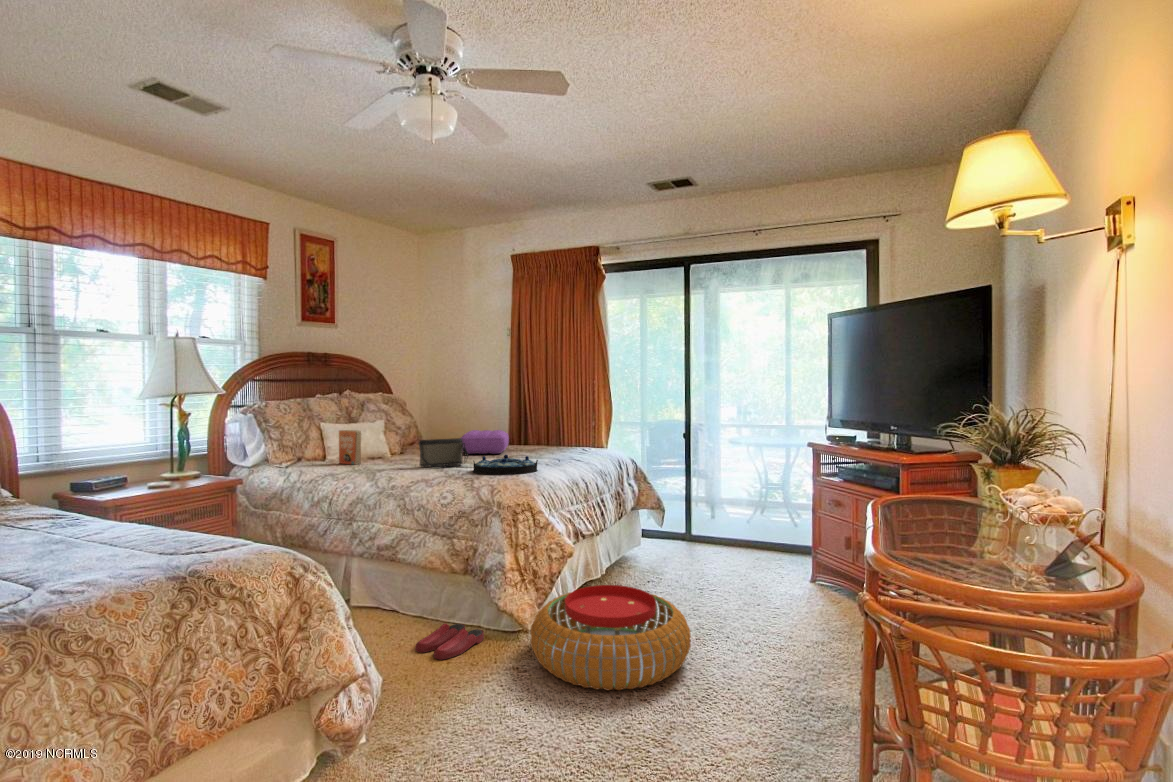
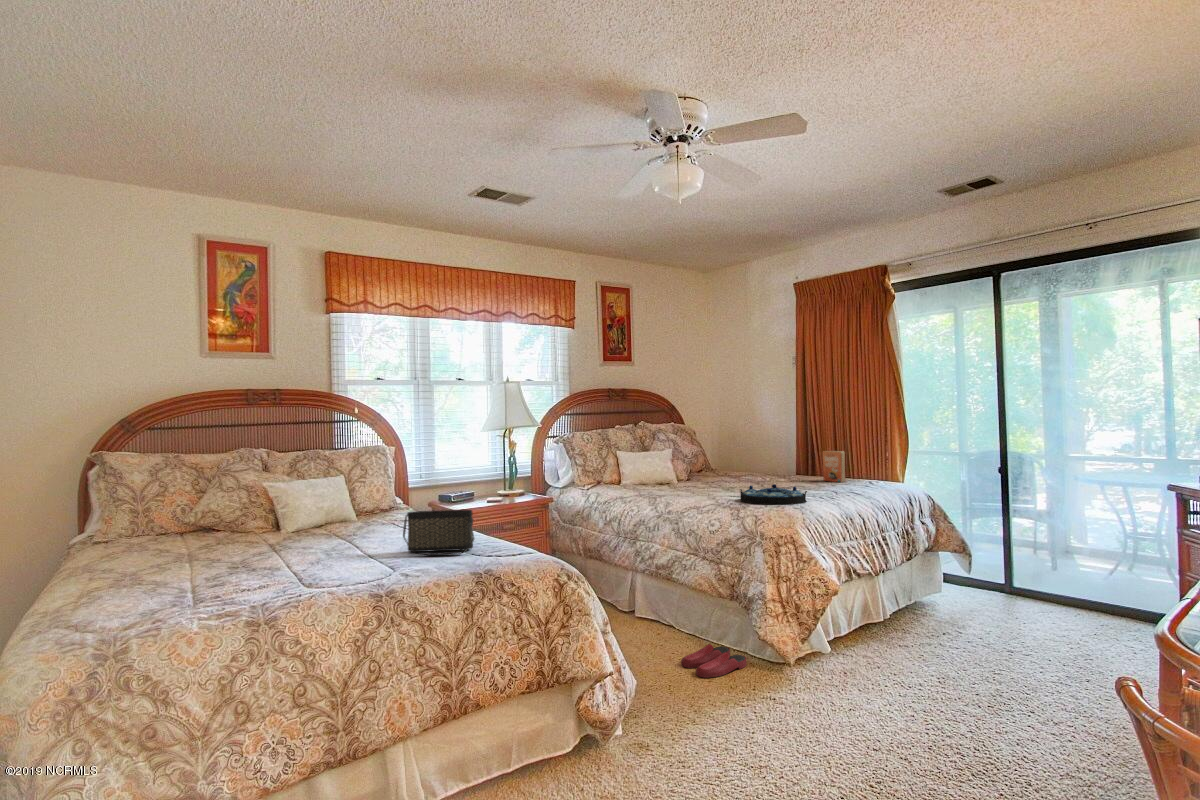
paperback book: present [339,430,361,465] -> present [823,451,845,482]
pillow: present [461,430,509,454] -> none [737,458,790,482]
handbag: present [419,438,468,468] -> present [403,510,474,556]
pouf: present [531,585,691,690] -> none [787,630,979,750]

